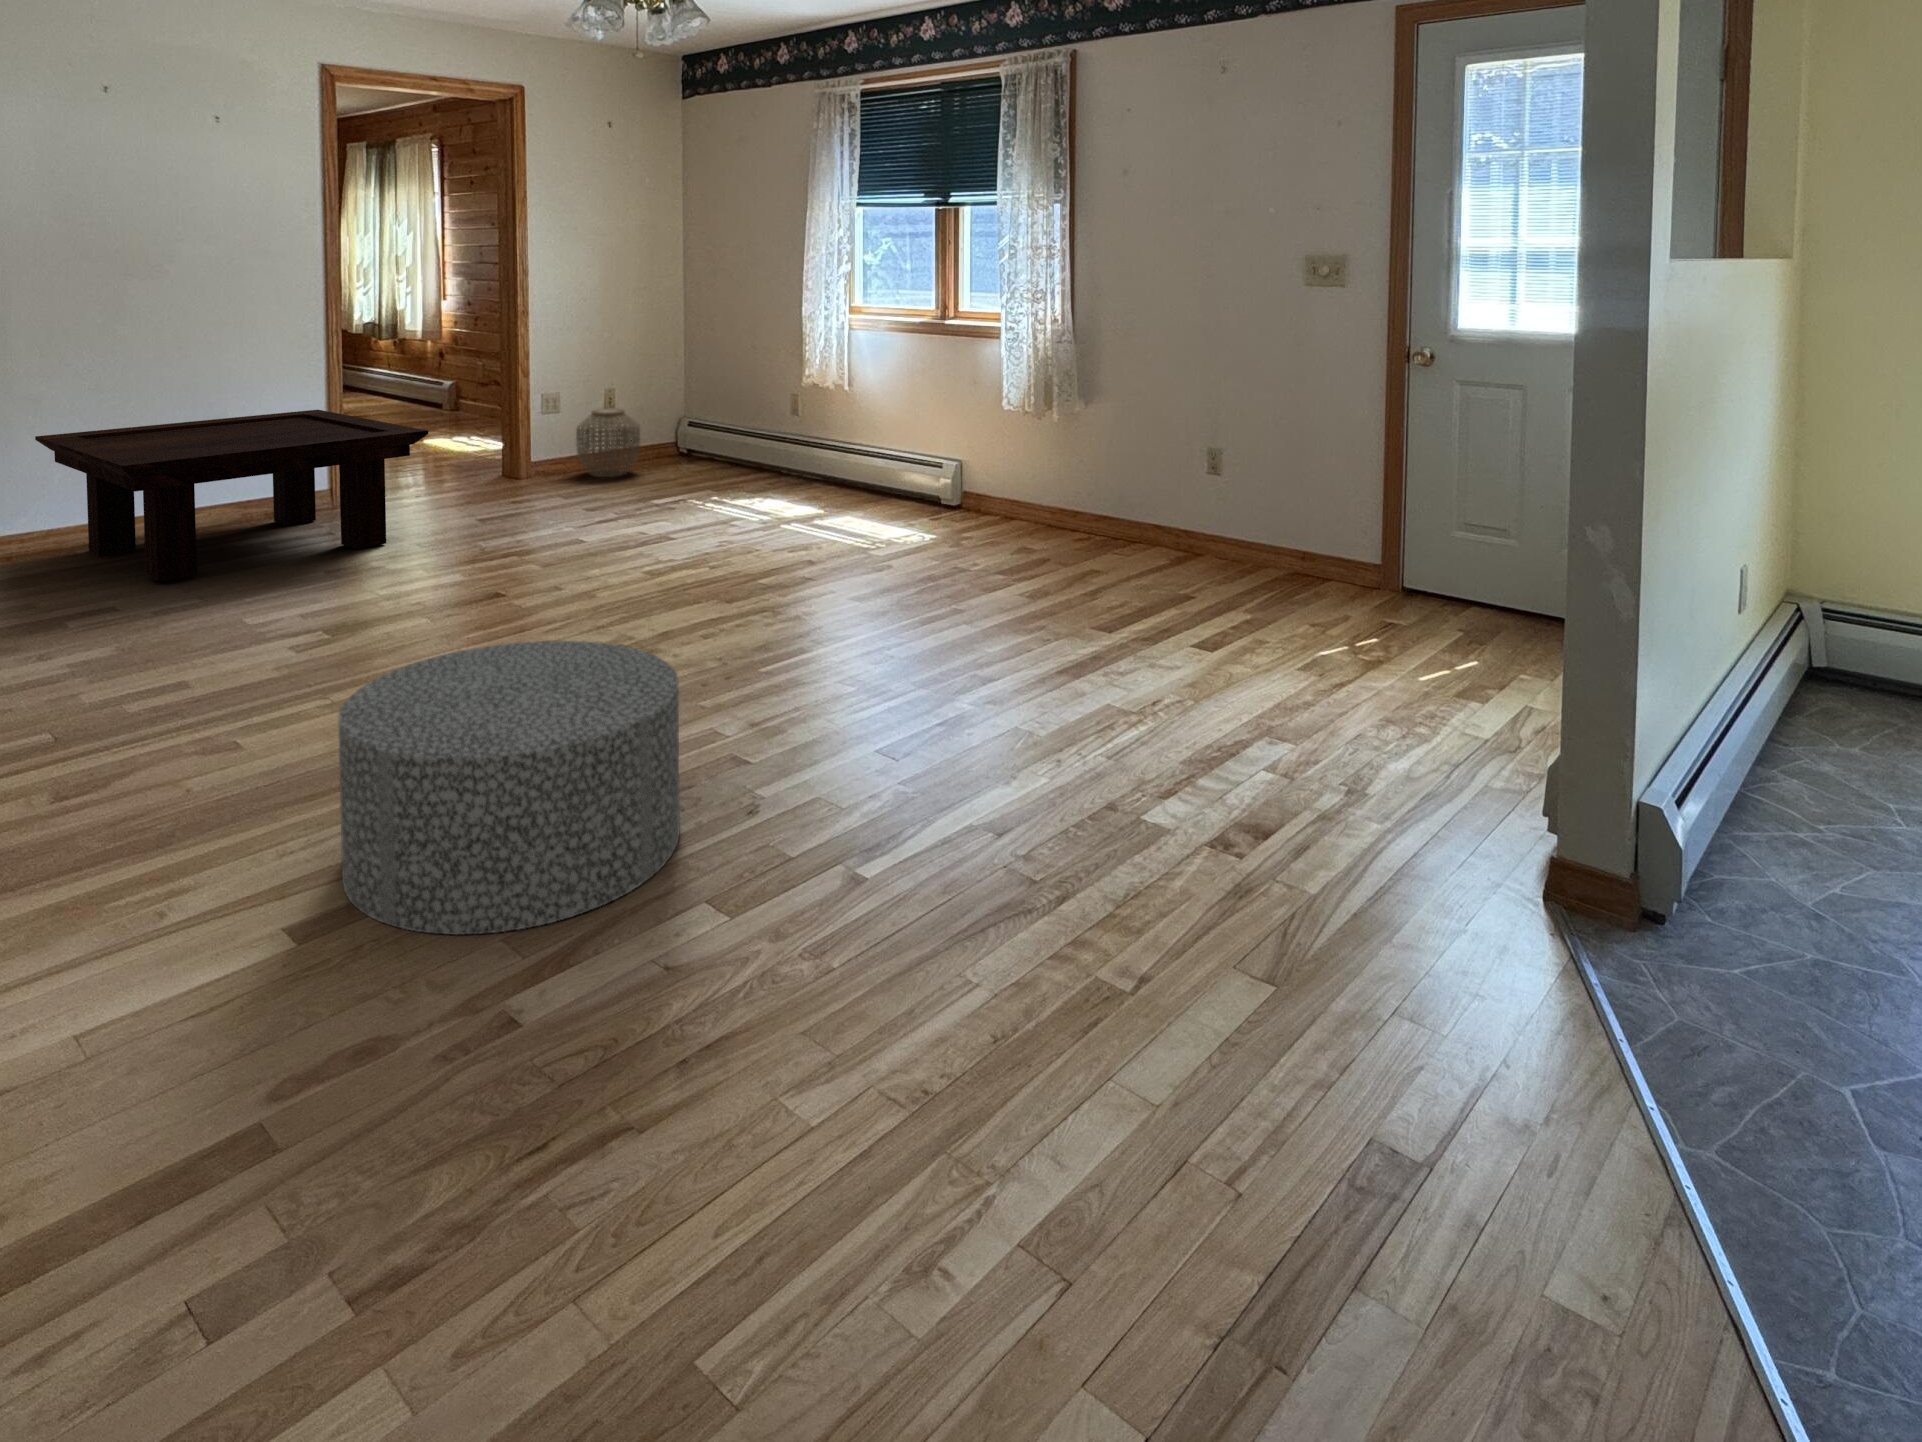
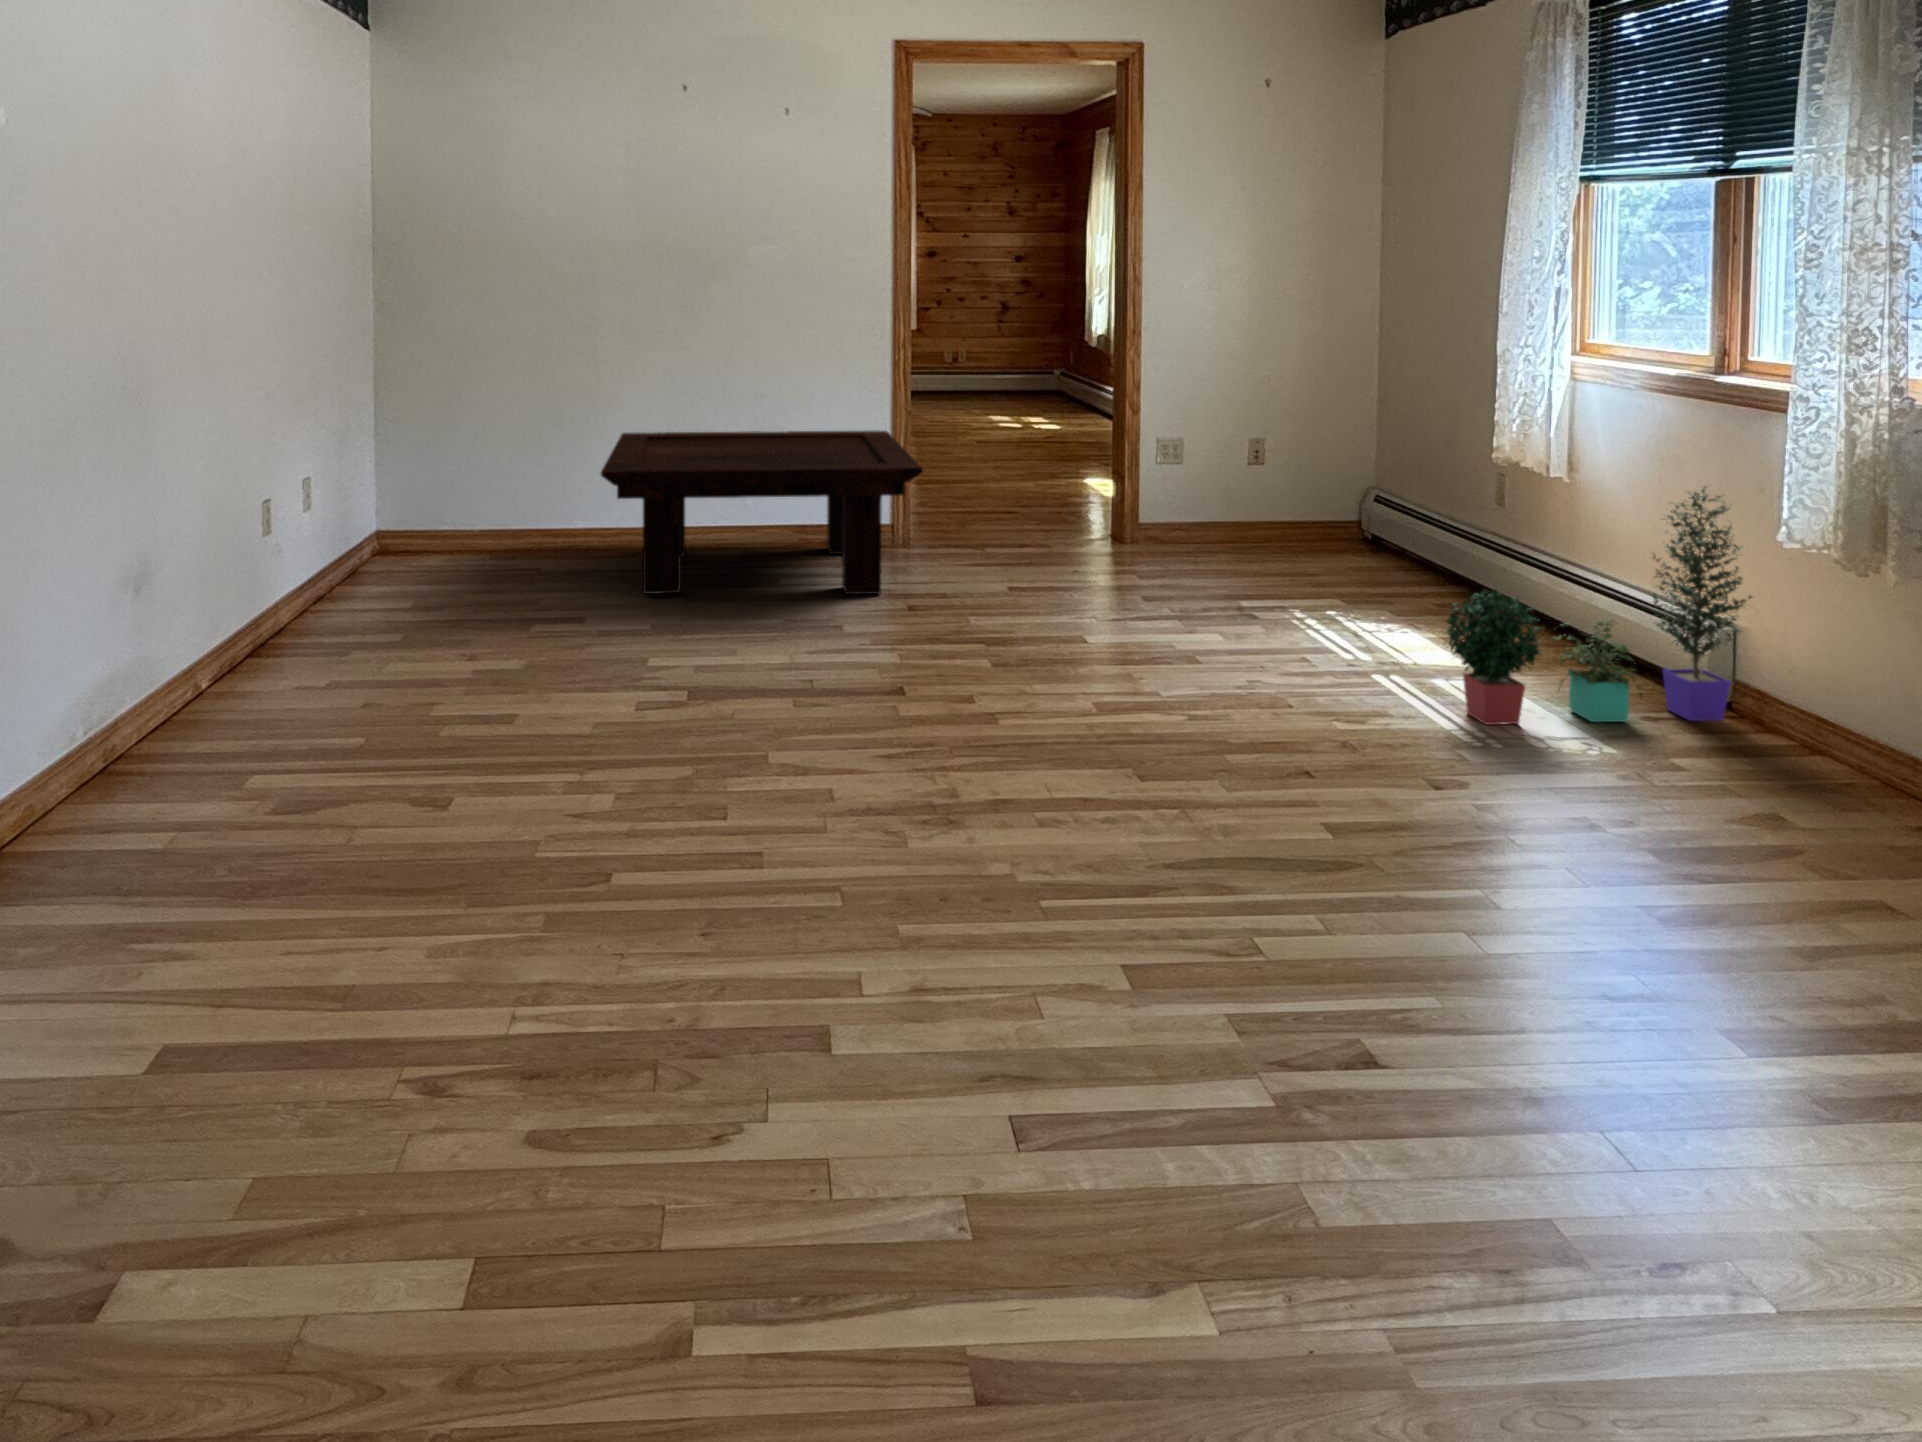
potted plant: none [840,384,979,539] -> present [1444,486,1752,725]
woven basket: present [576,408,640,477] -> none [1198,462,1283,554]
ottoman: present [338,641,680,935] -> none [181,761,633,1188]

